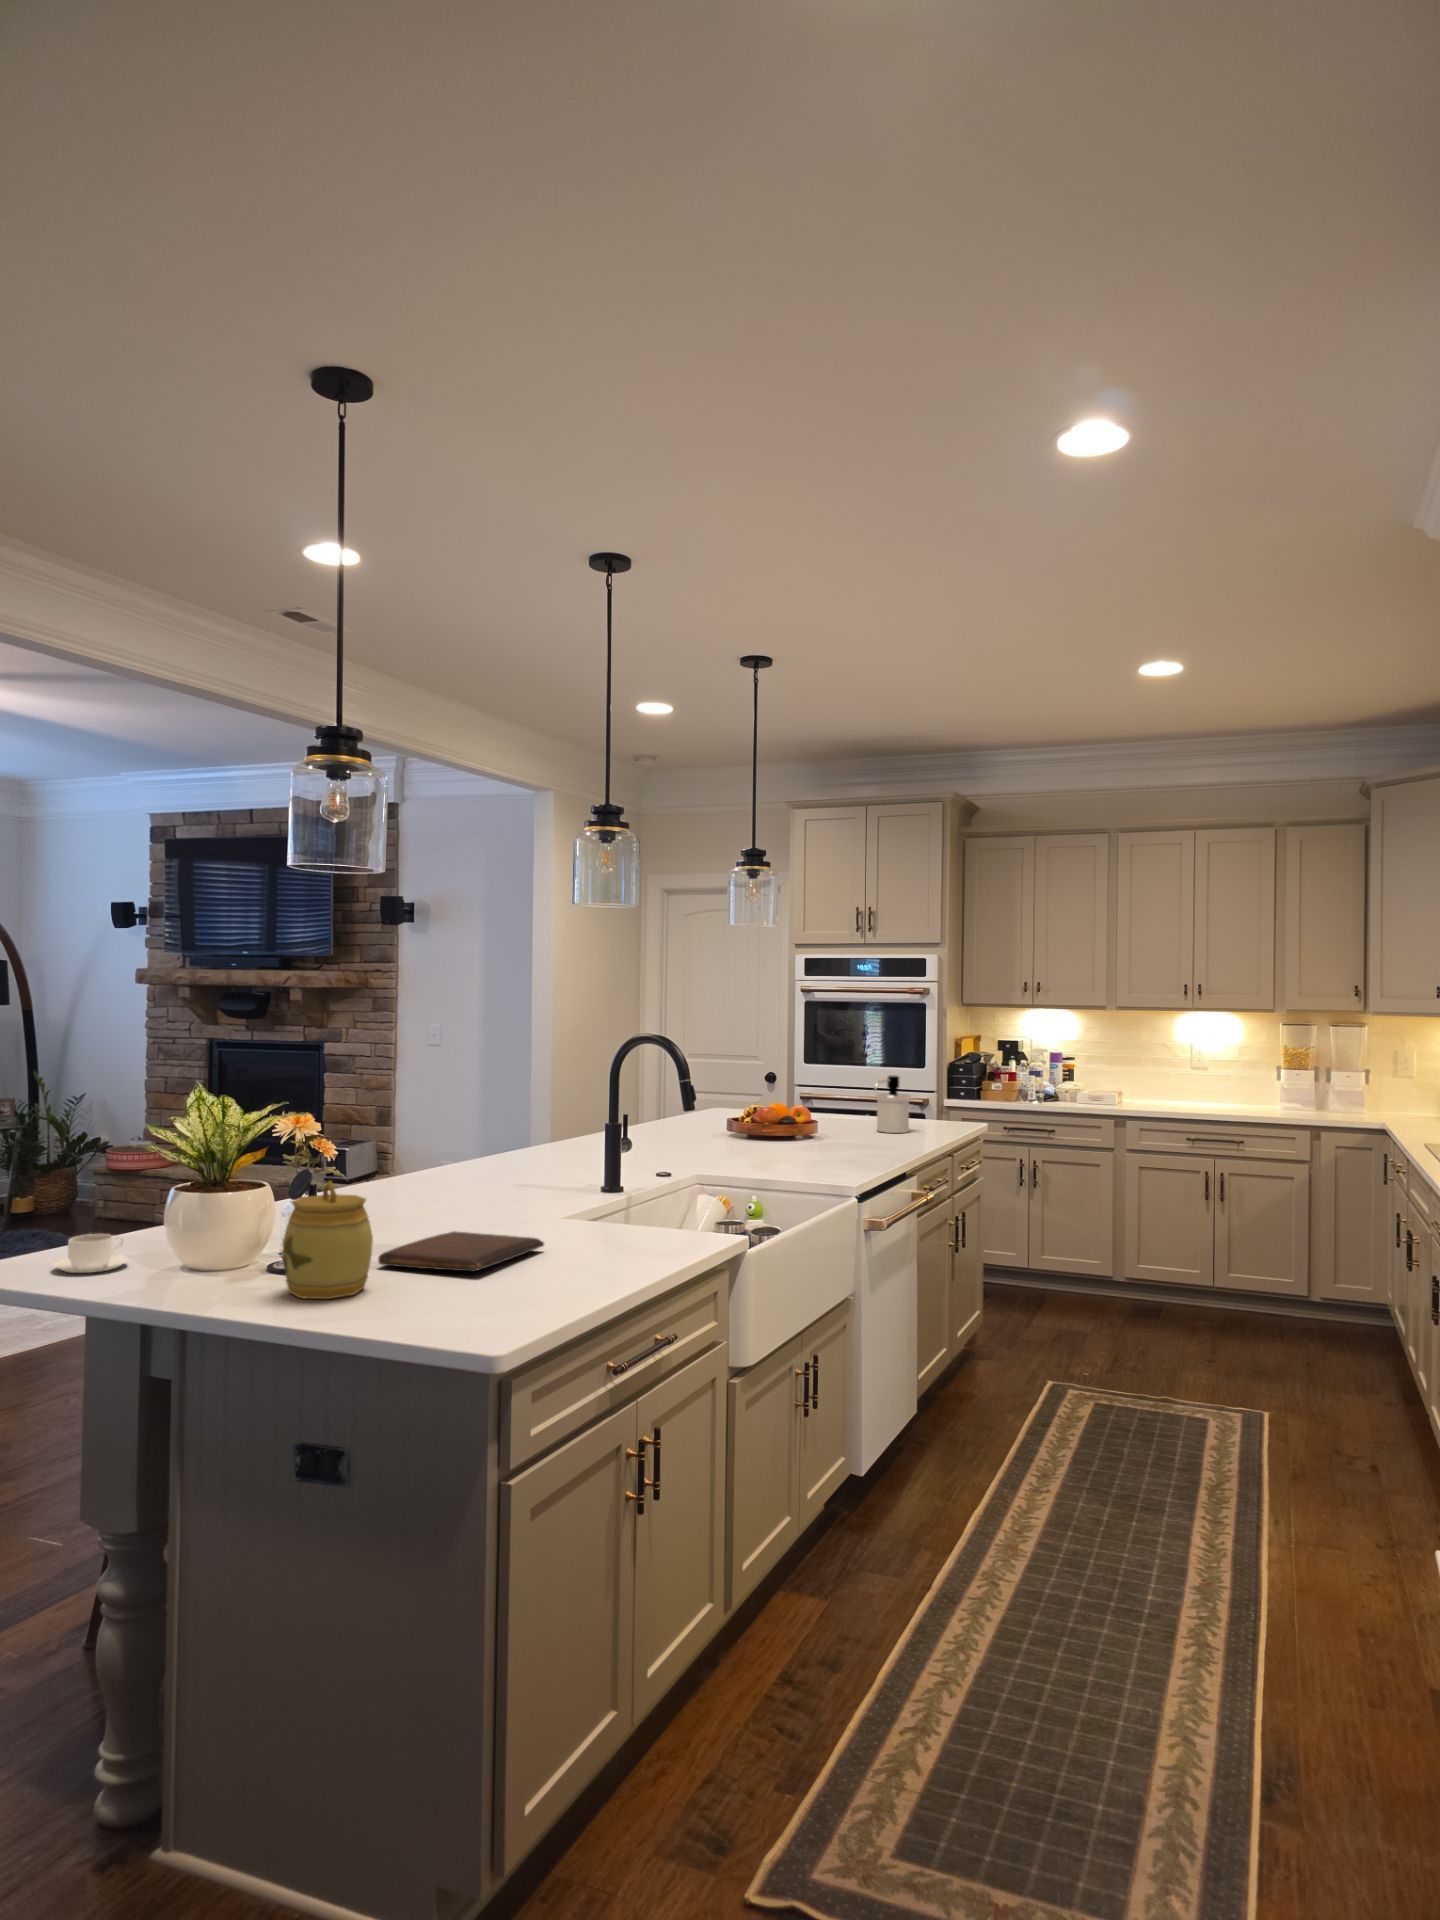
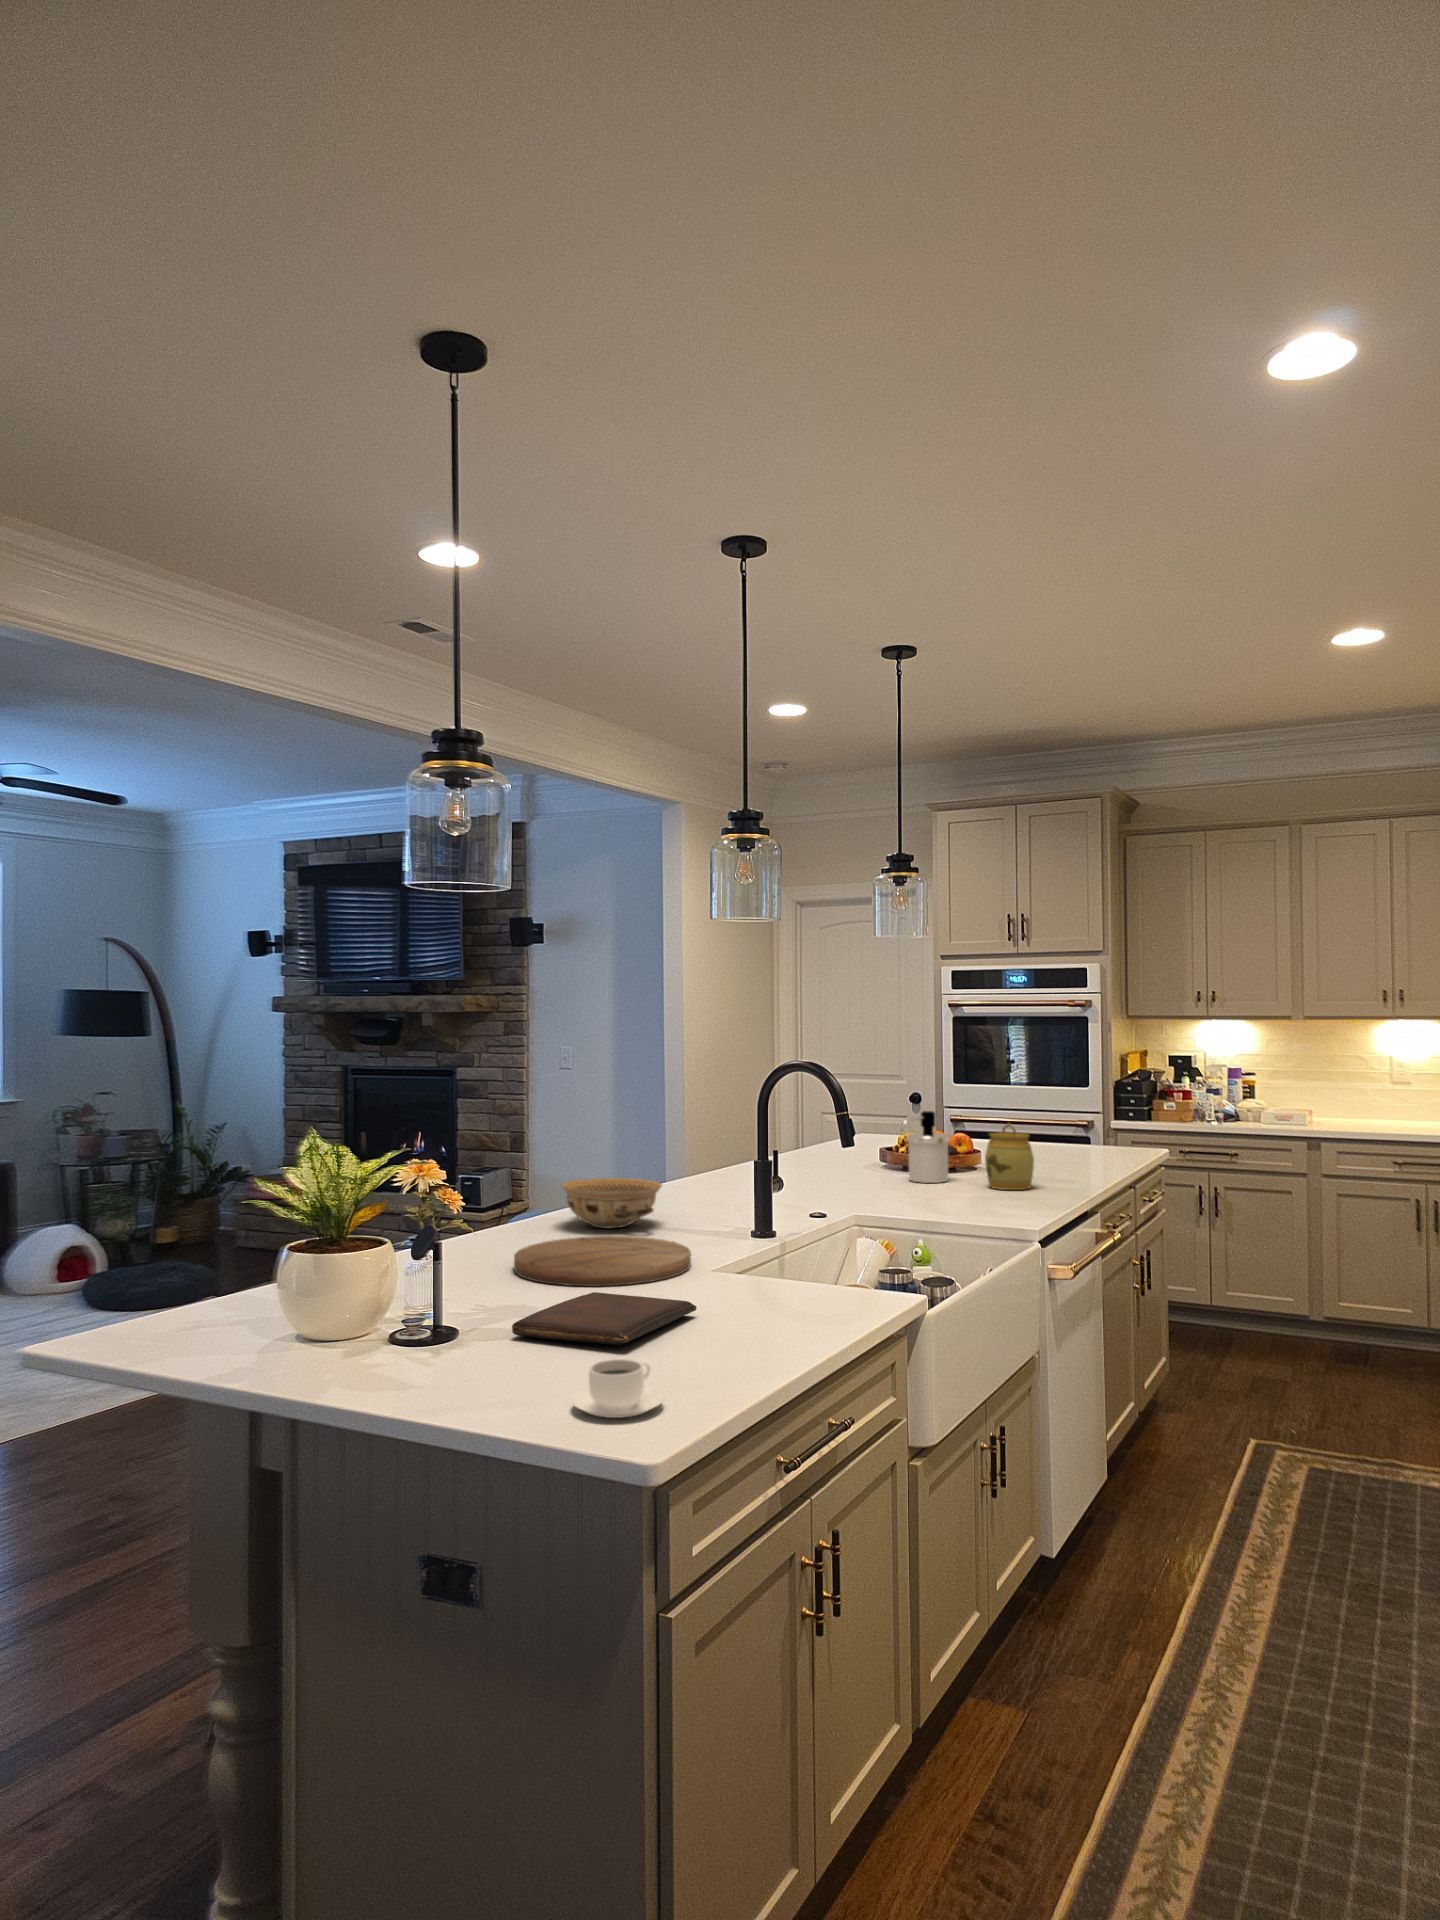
soap dispenser: present [874,1075,910,1133] -> present [901,1111,949,1183]
ceramic bowl: none [429,1138,523,1183] -> present [562,1178,662,1228]
jar: present [283,1181,373,1299] -> present [985,1123,1034,1190]
cutting board: none [383,1188,544,1229] -> present [514,1236,691,1286]
coffee cup: present [53,1234,129,1273] -> present [572,1359,664,1418]

